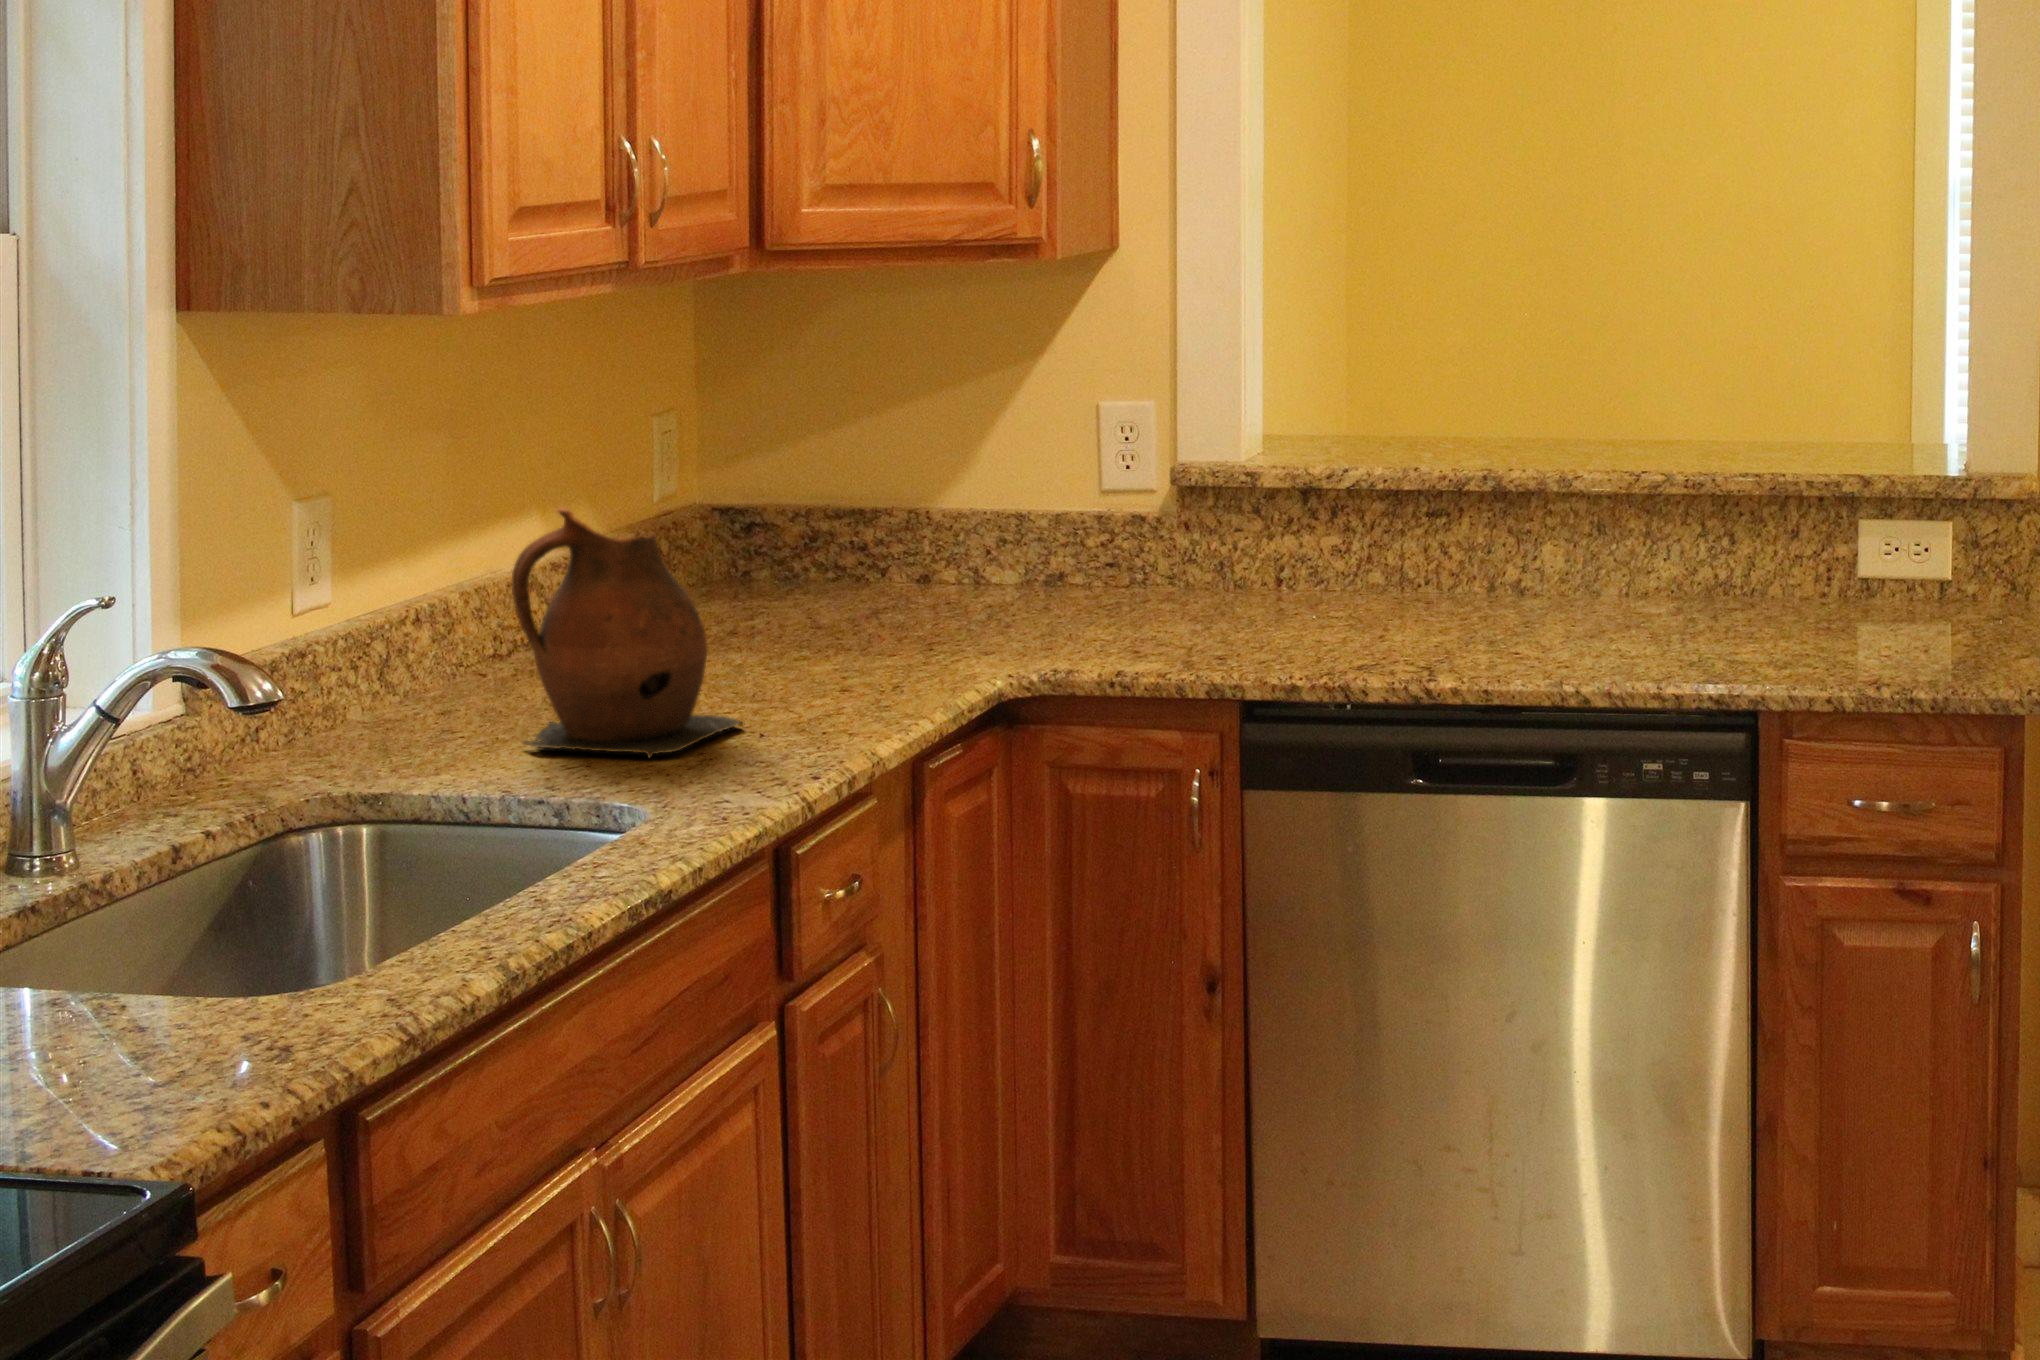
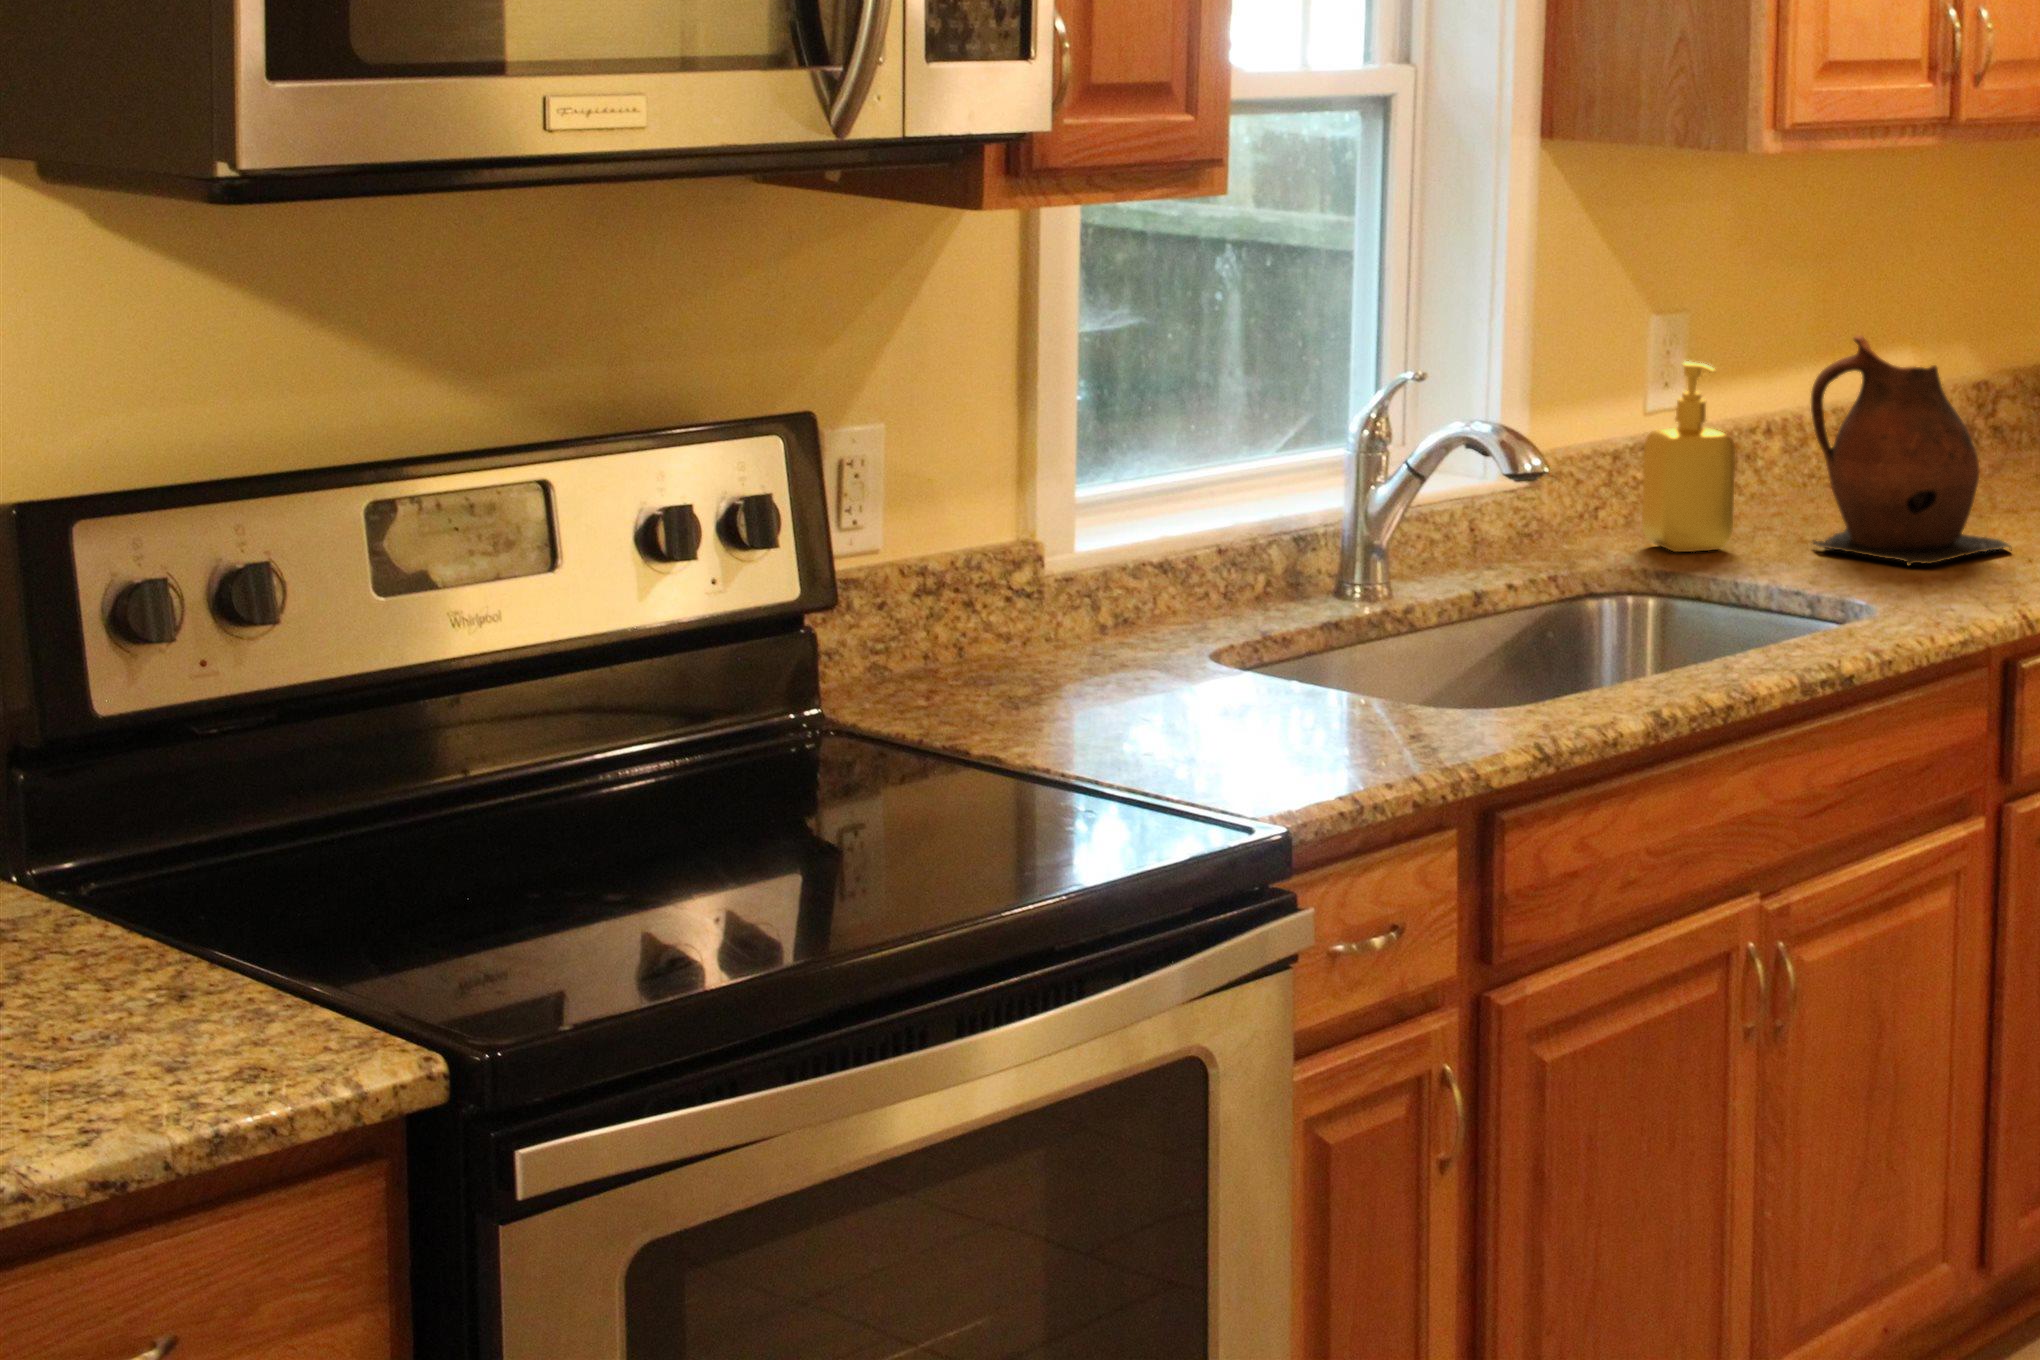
soap dispenser: none [323,552,434,773] -> present [1642,361,1735,552]

